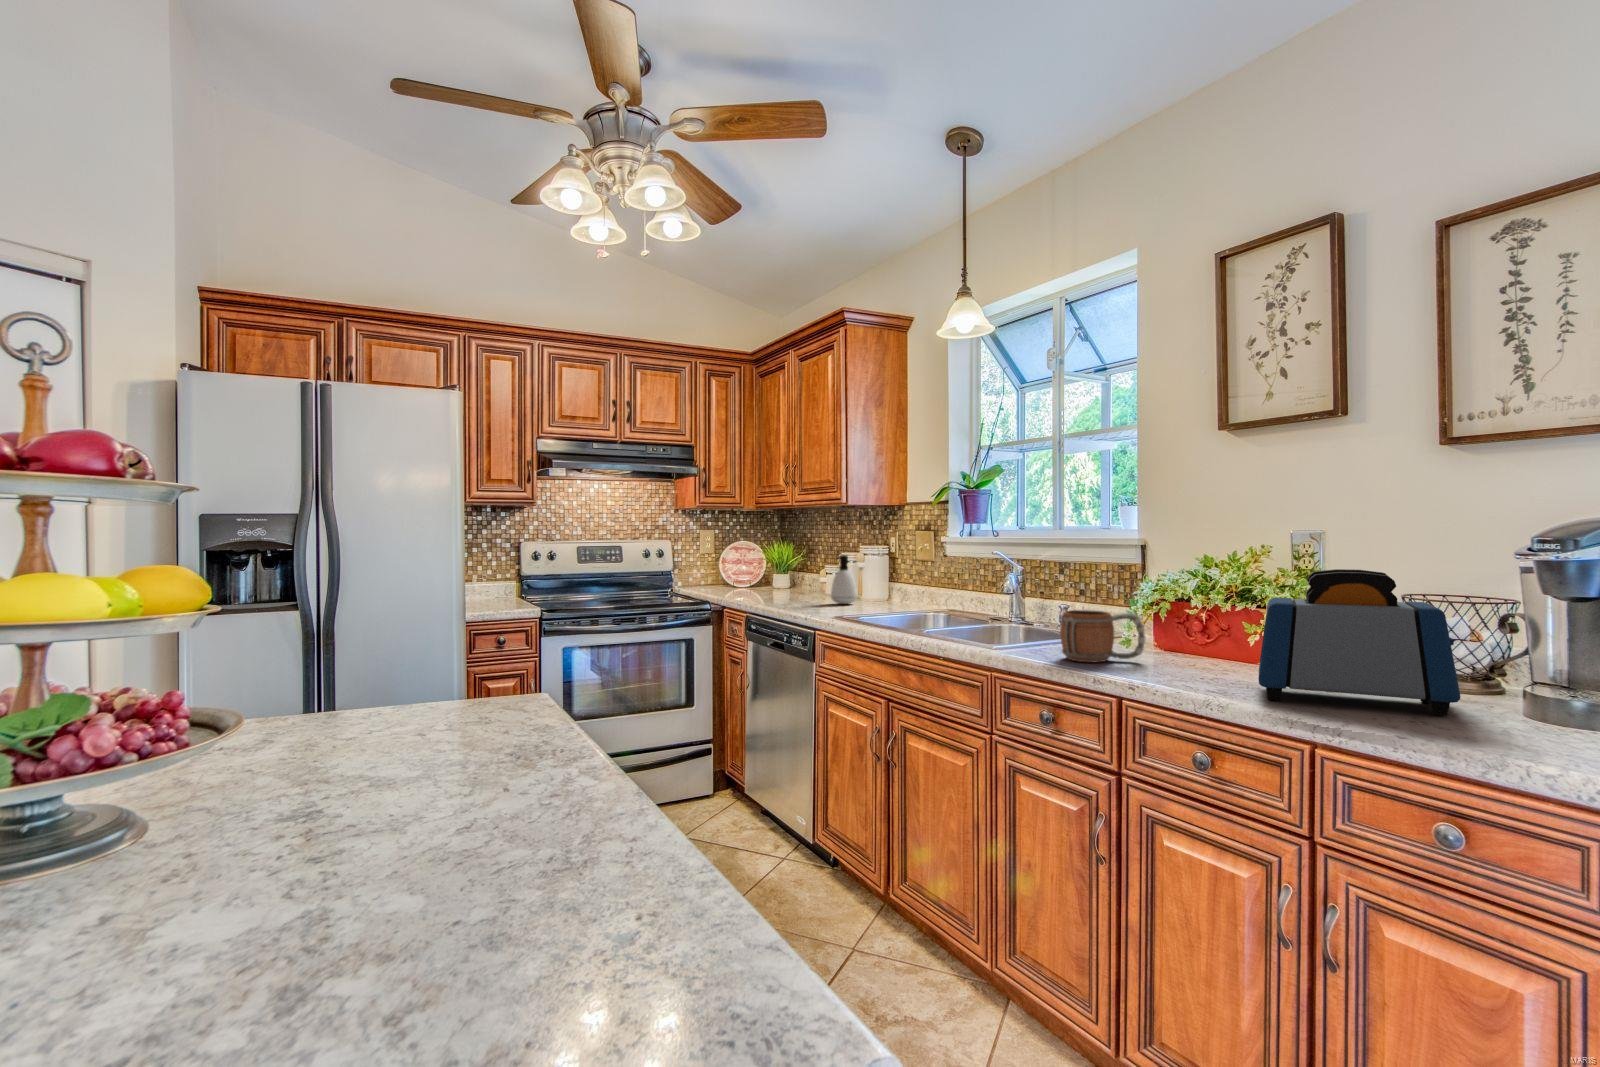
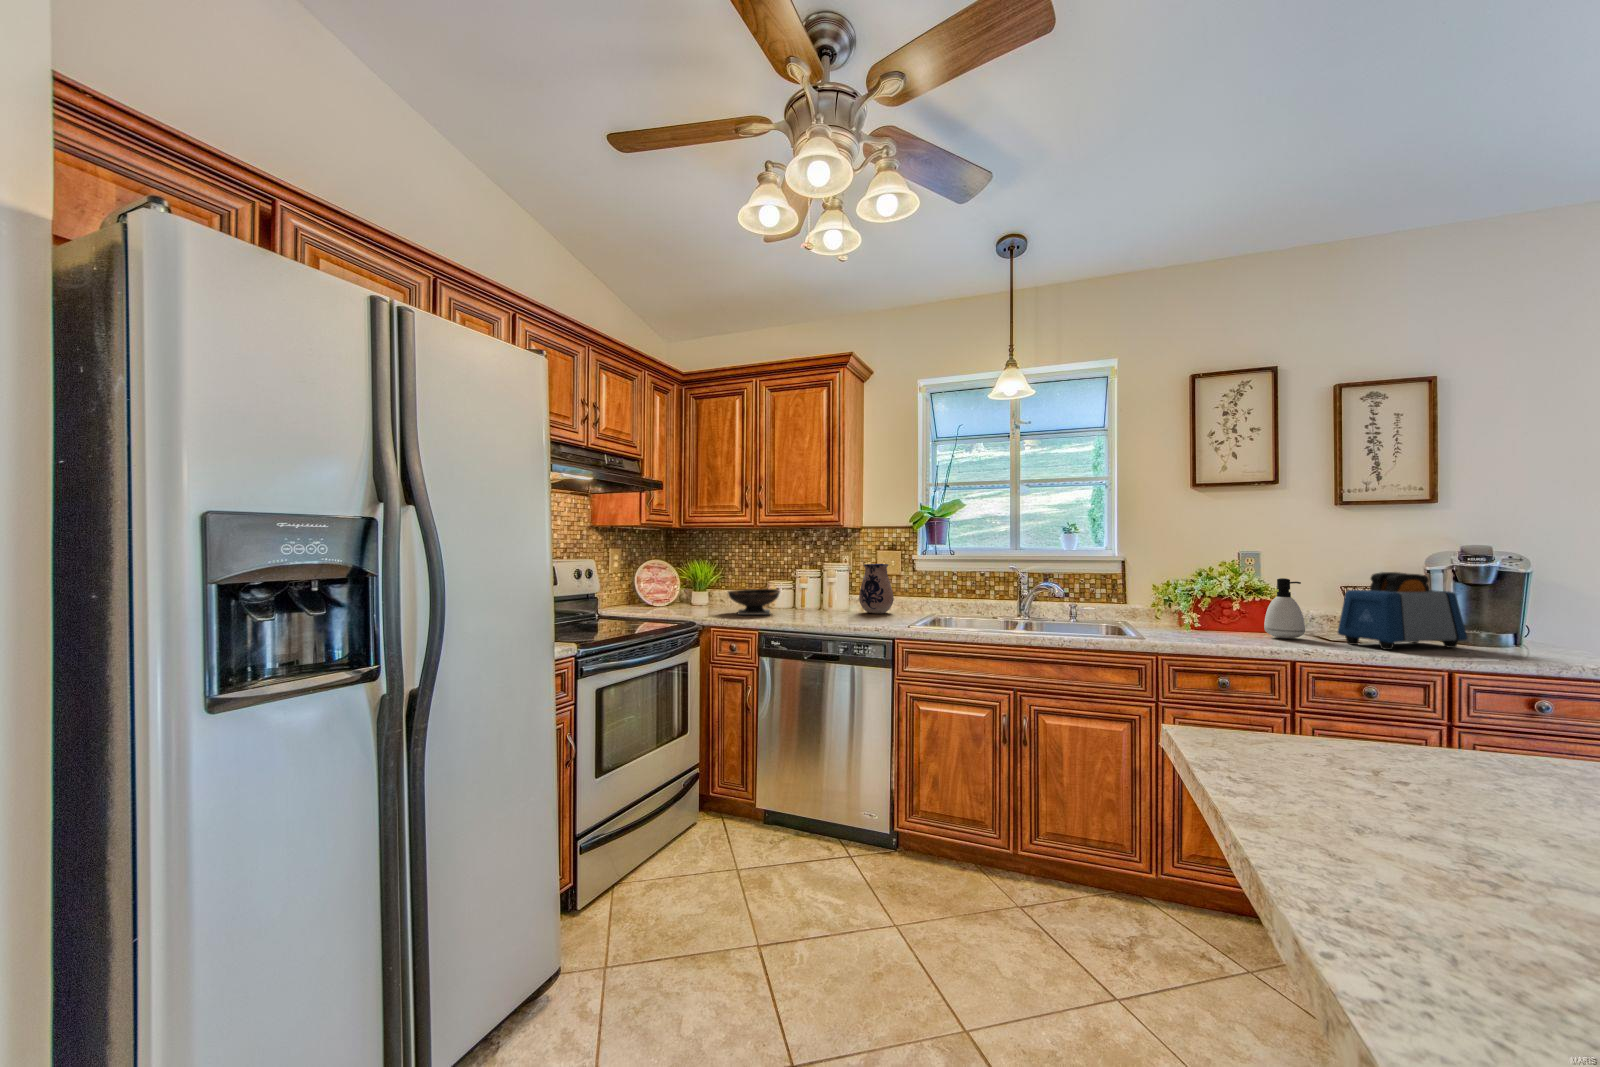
ceramic pitcher: none [877,548,923,607] -> present [859,564,894,614]
soap dispenser: present [831,555,857,604] -> present [1264,578,1305,638]
bowl: none [758,574,814,601] -> present [728,589,780,615]
mug: present [1060,610,1145,662] -> none [1182,605,1231,640]

